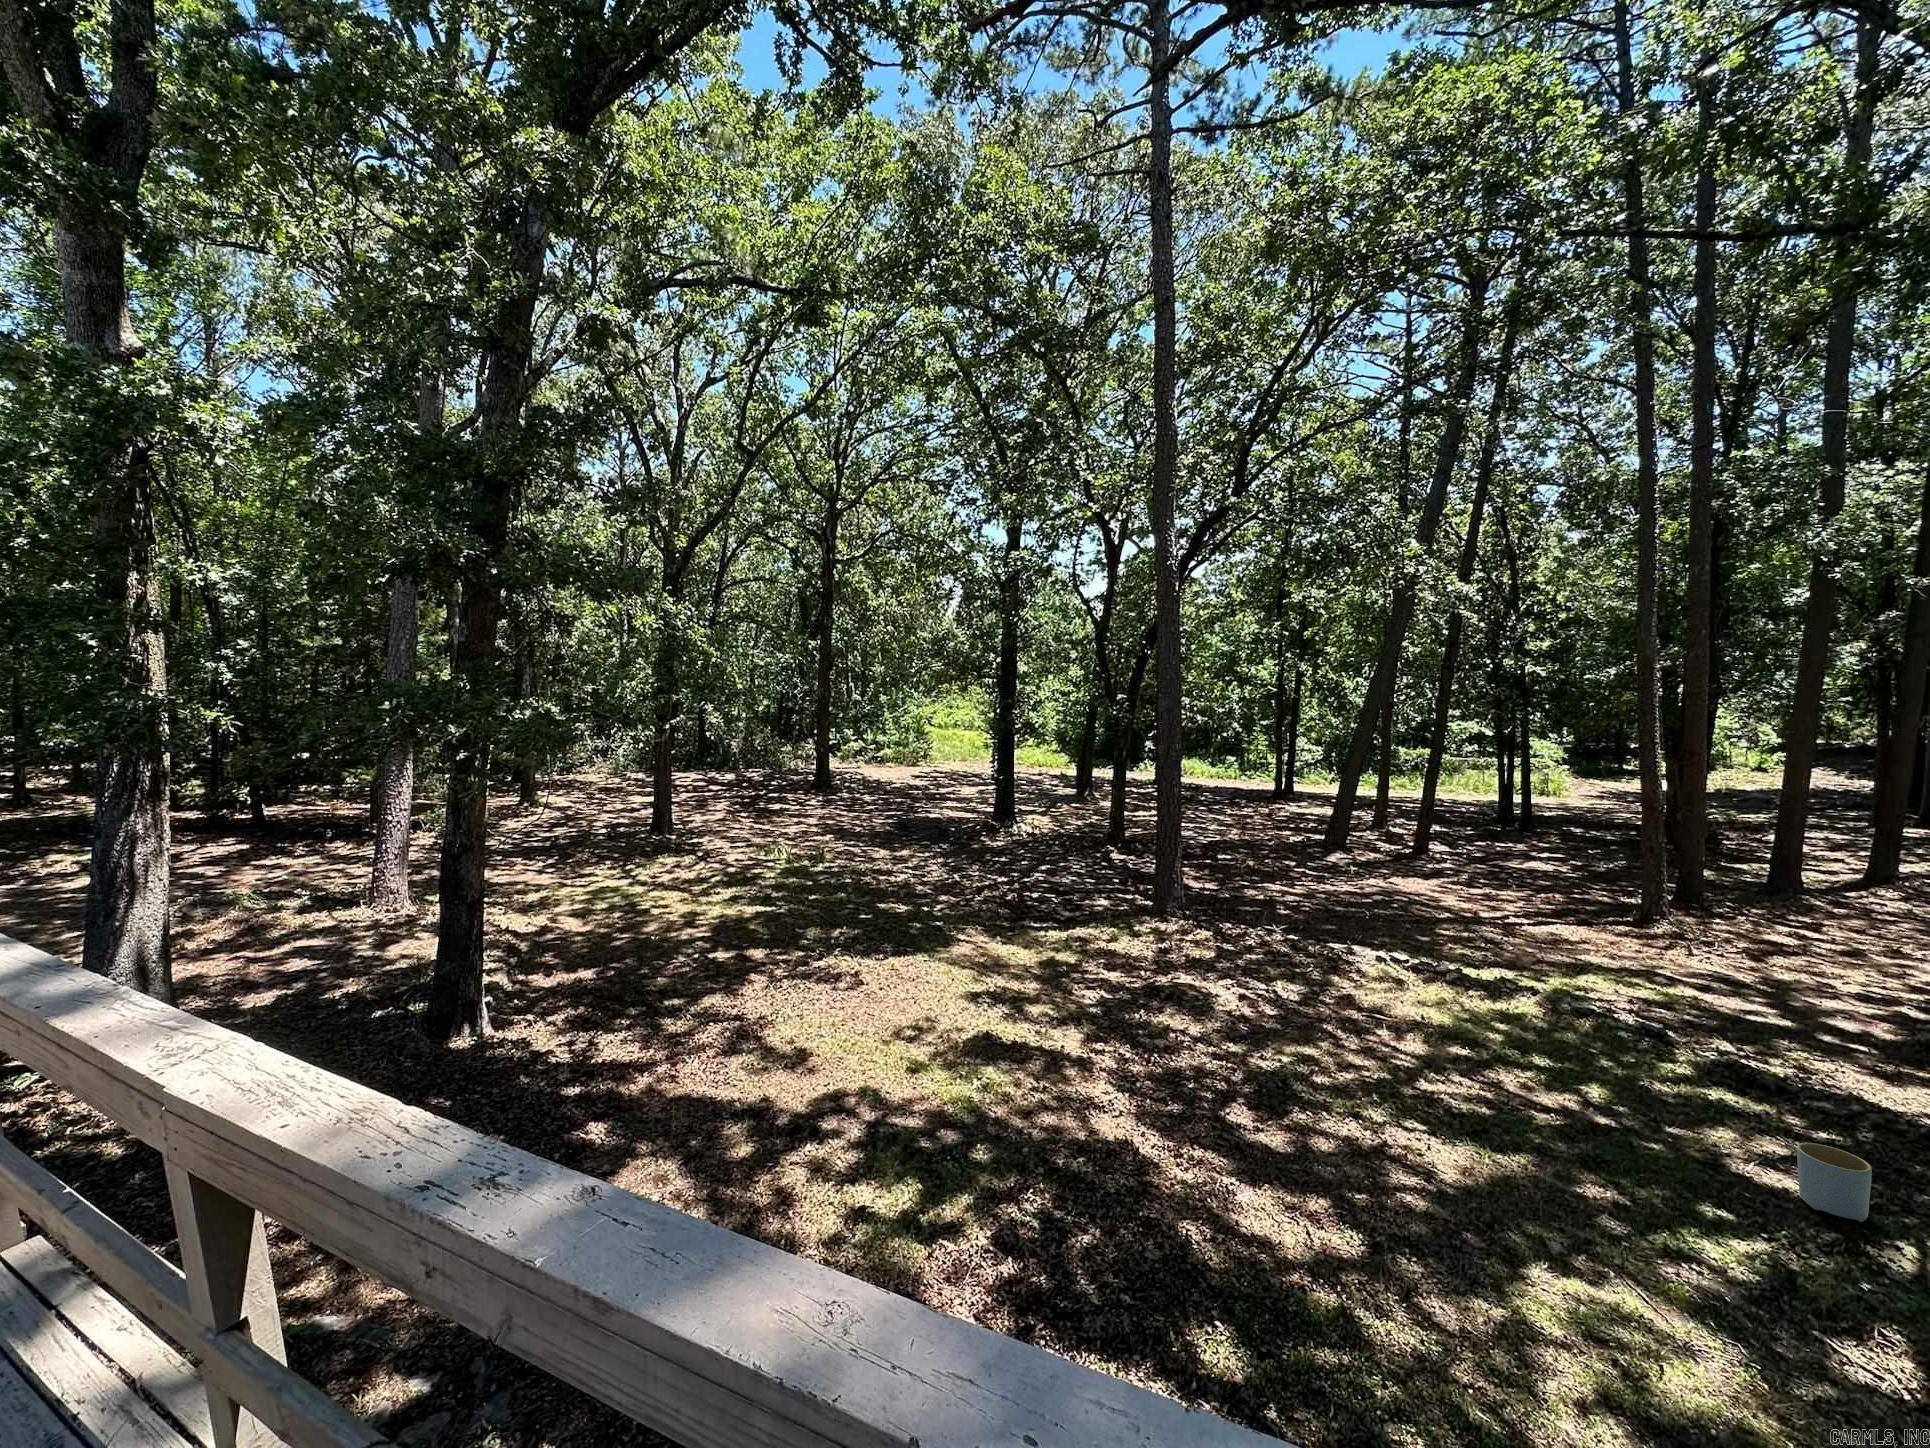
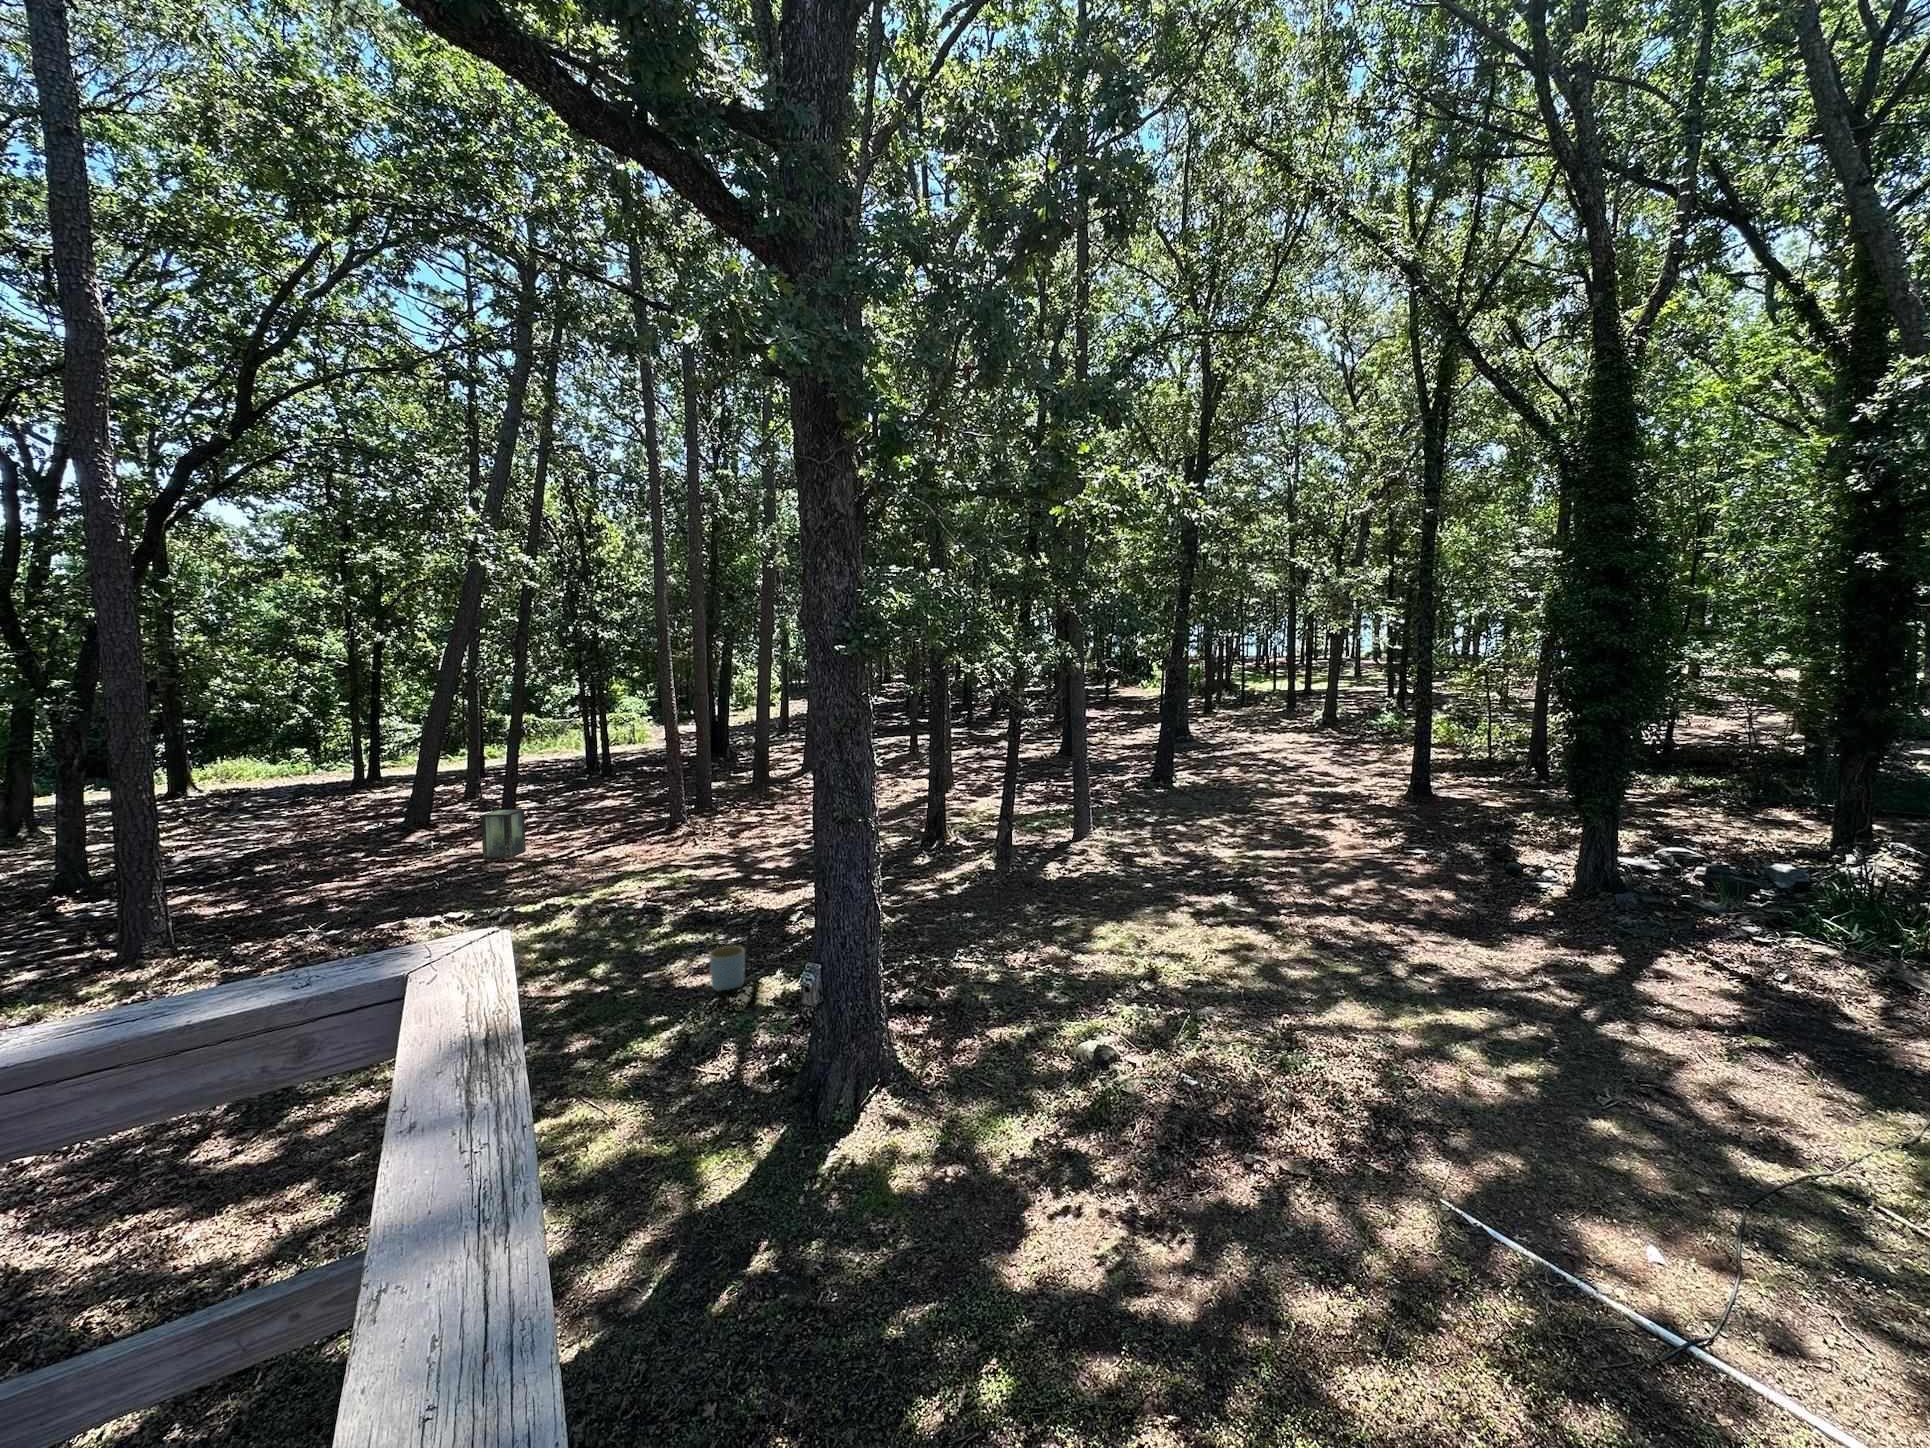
chair: none [1790,830,1852,927] -> present [757,745,789,804]
storage box: none [1409,852,1454,906] -> present [481,809,526,859]

